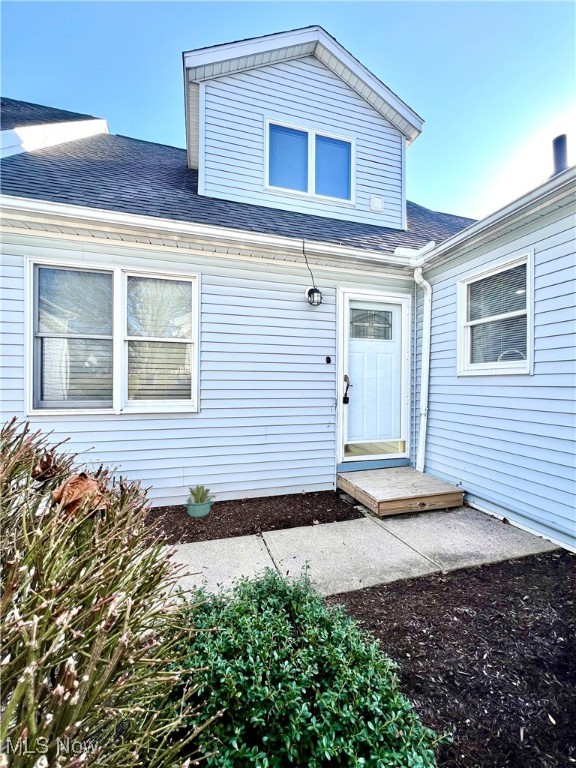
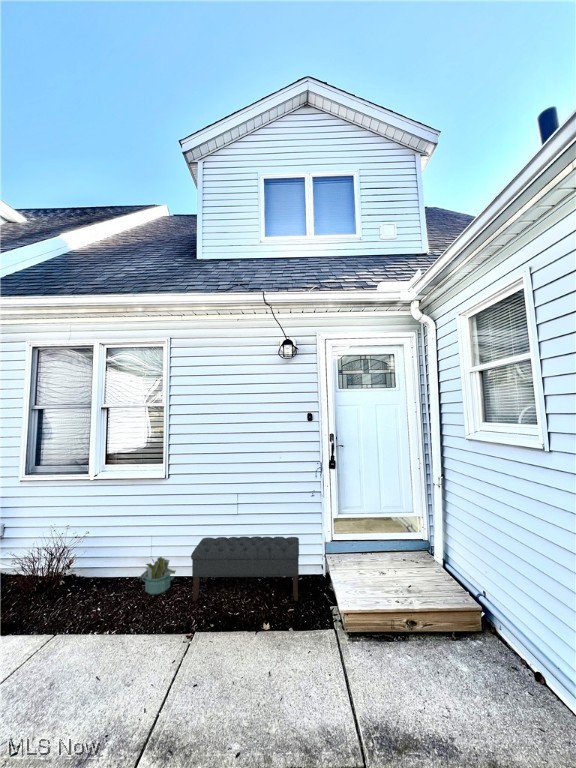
bench: none [236,461,331,516] -> present [191,536,299,601]

